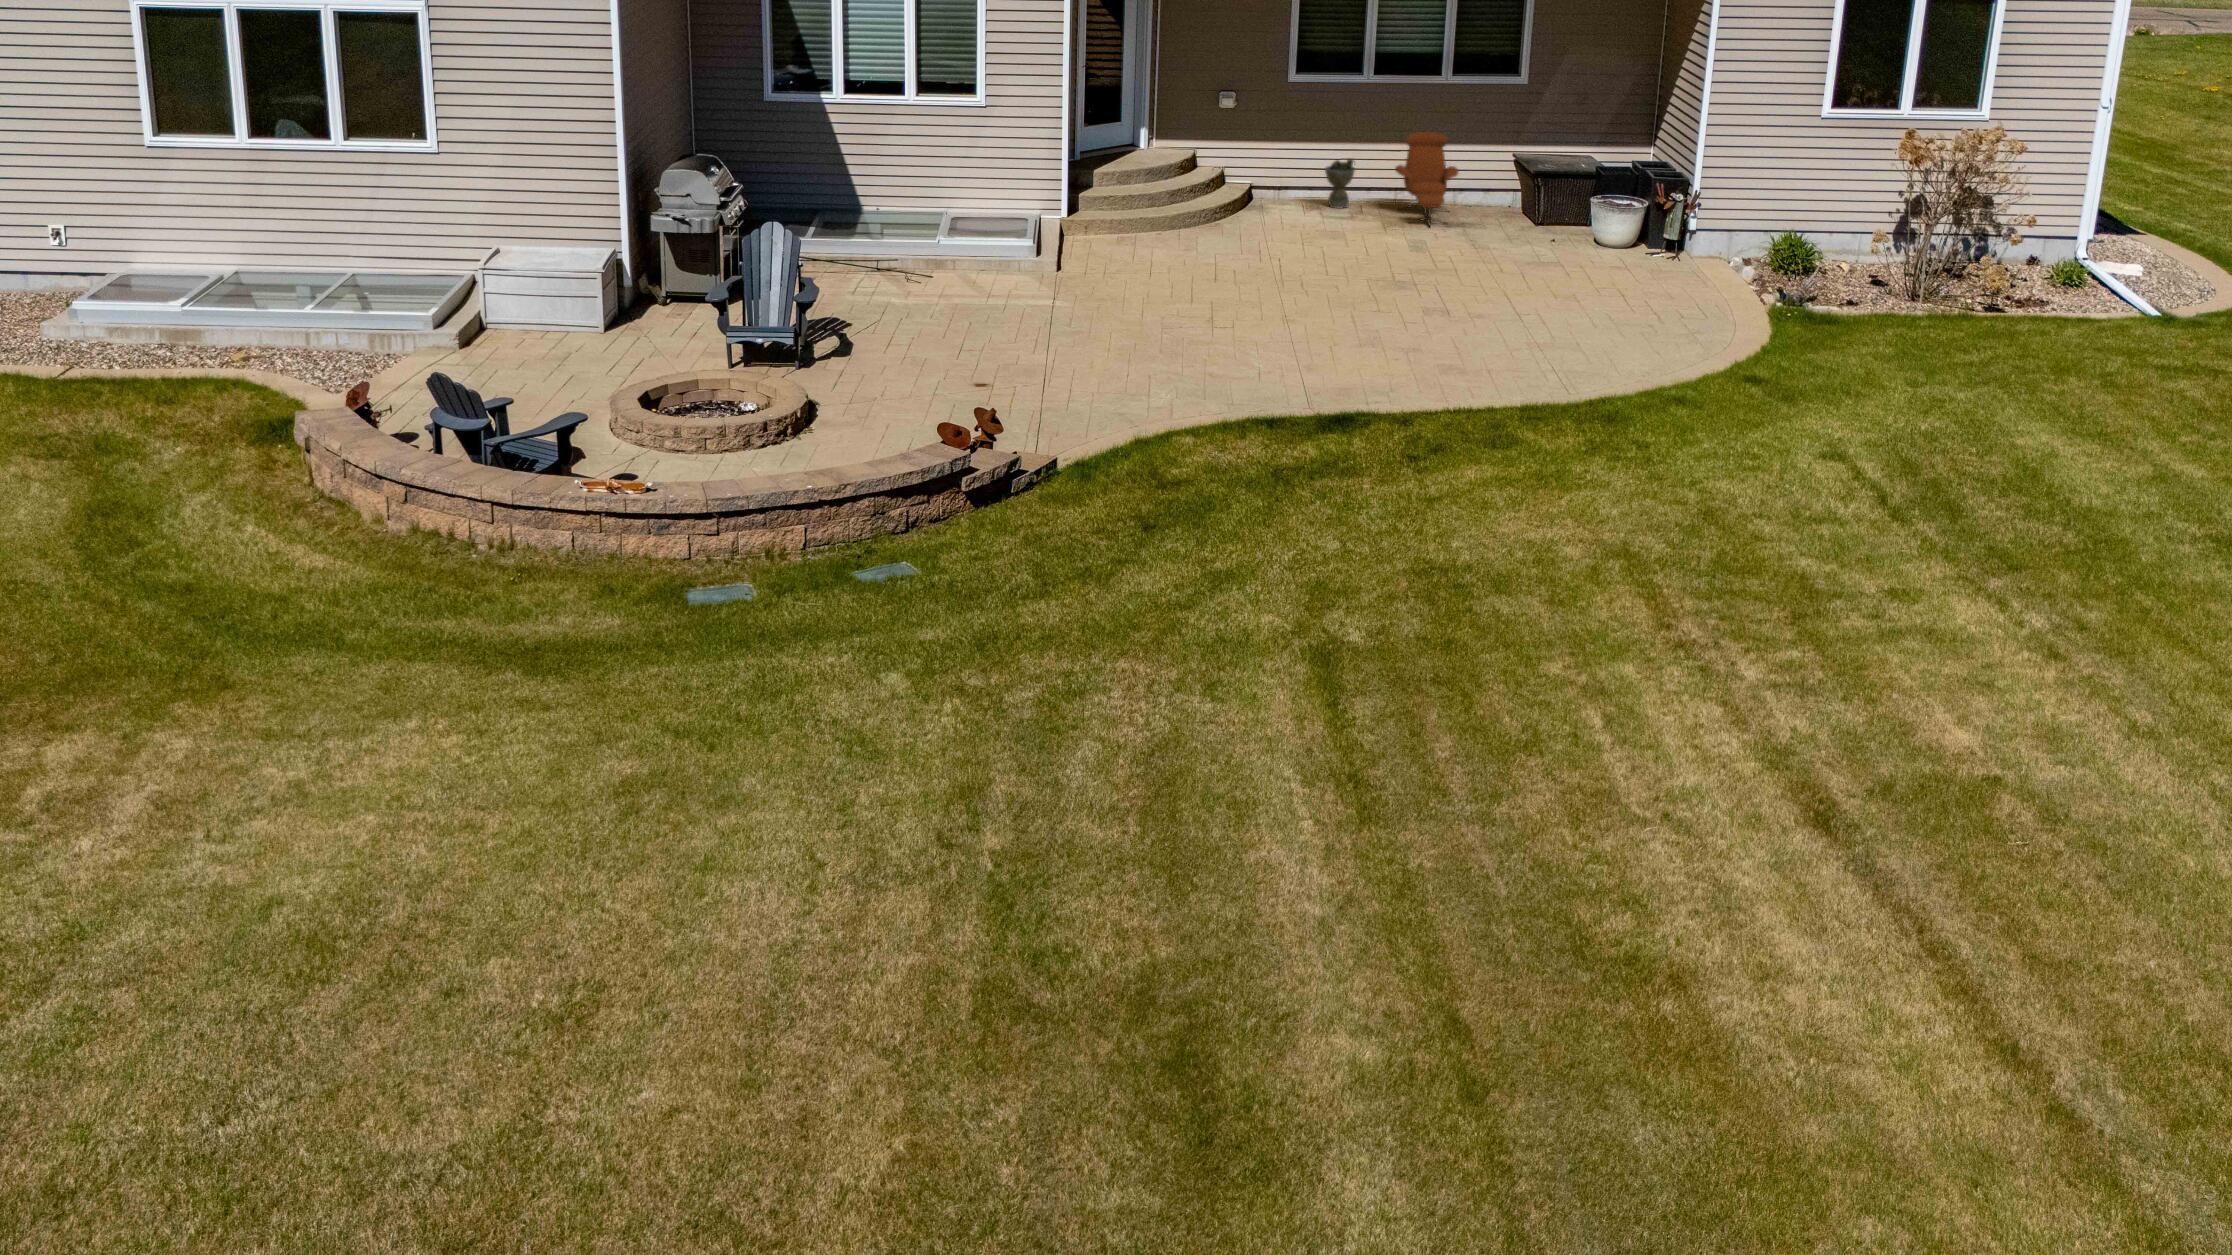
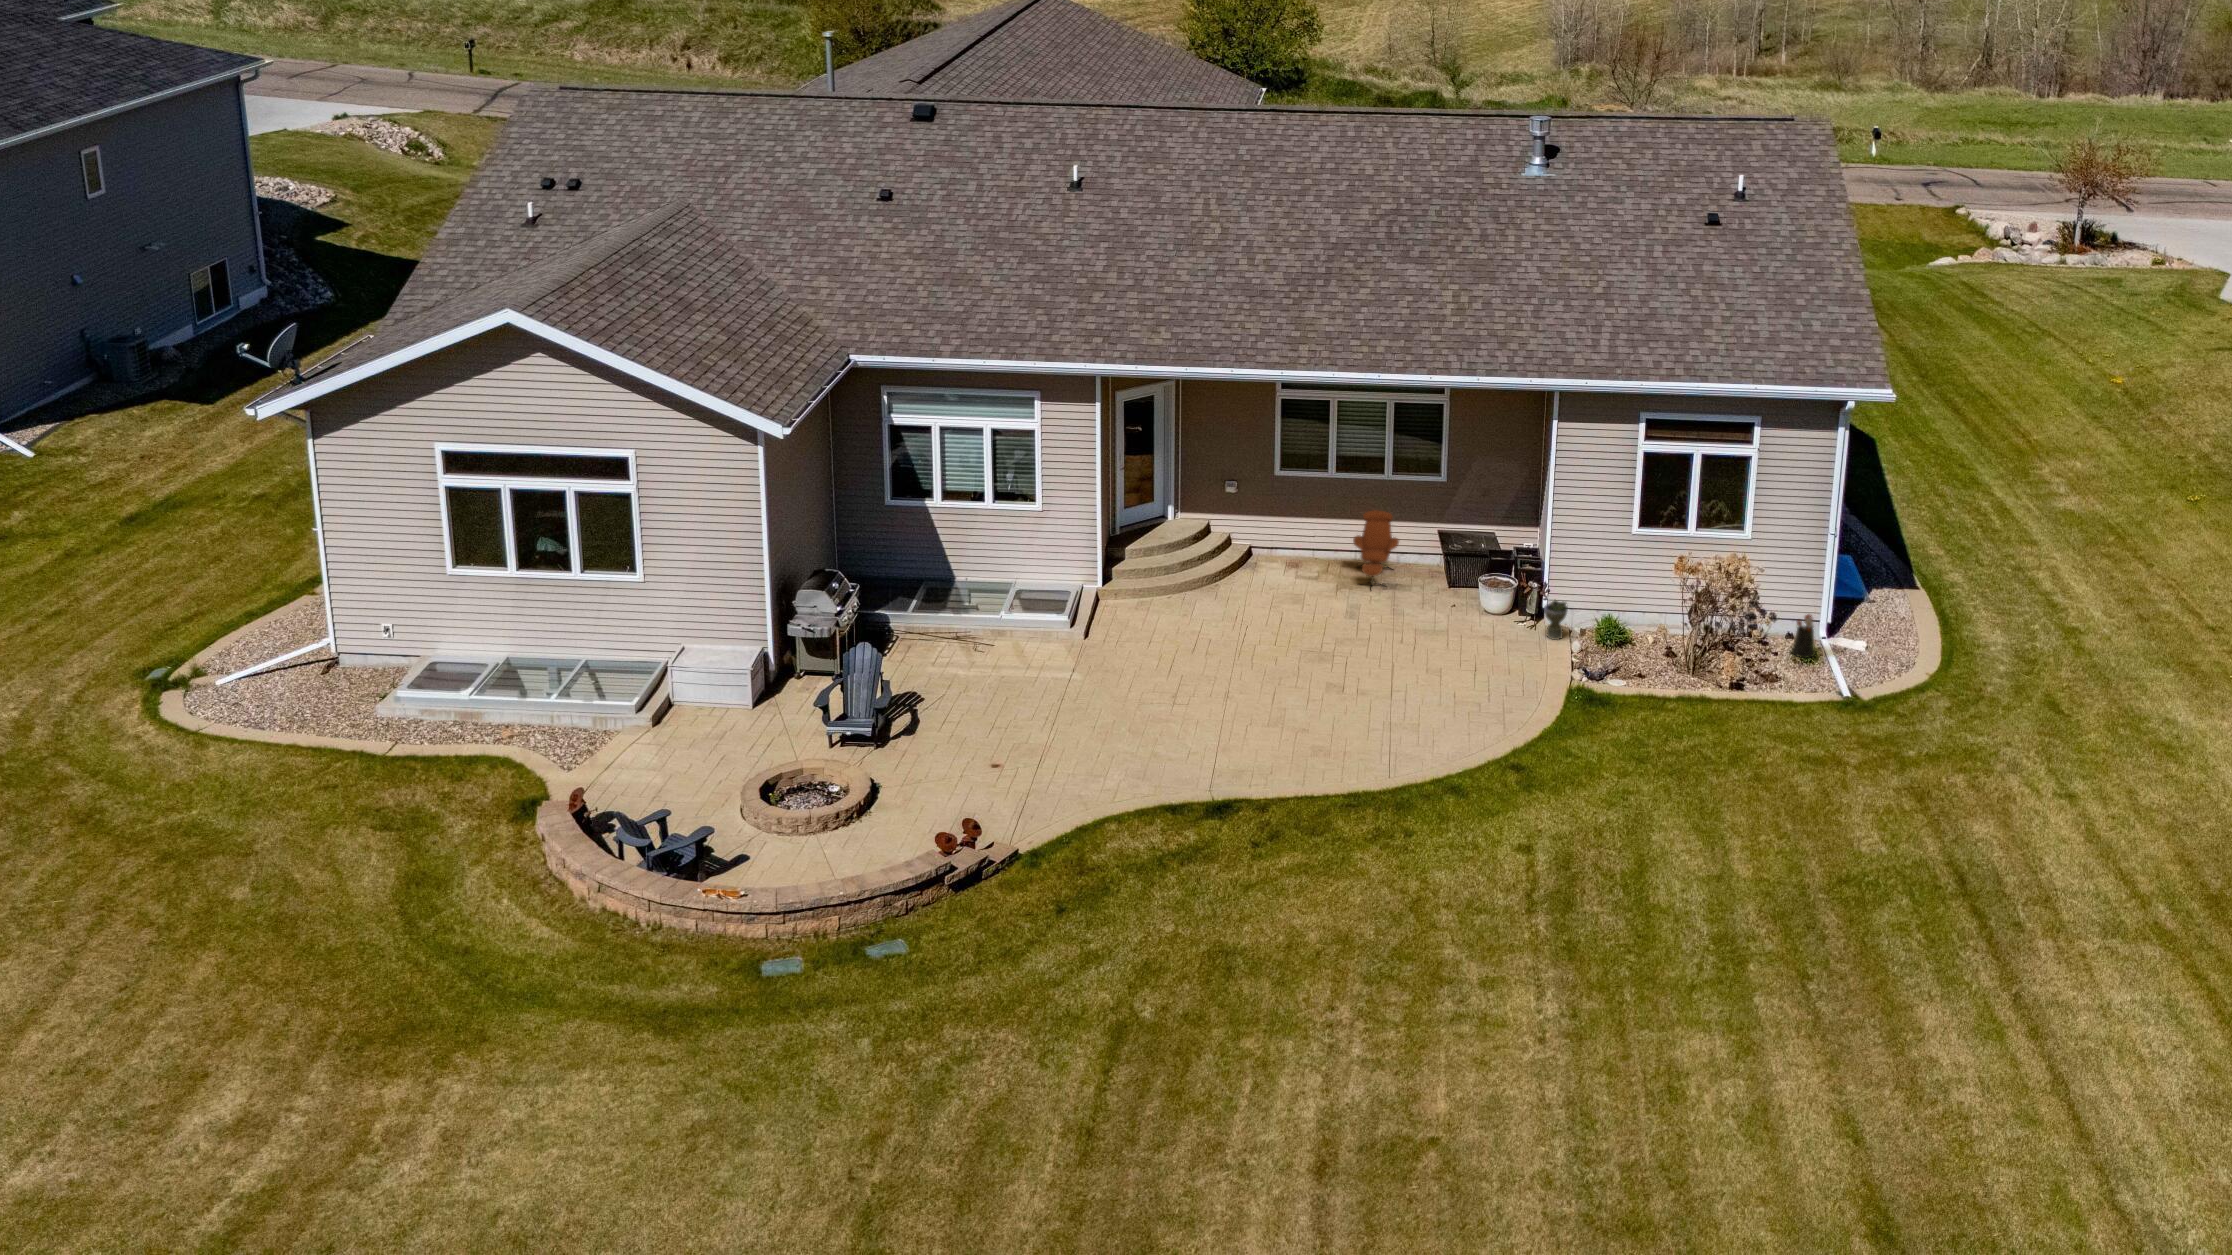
planter: present [1325,159,1355,208] -> present [1544,600,1568,640]
watering can: none [2043,217,2083,277] -> present [1791,614,1815,658]

